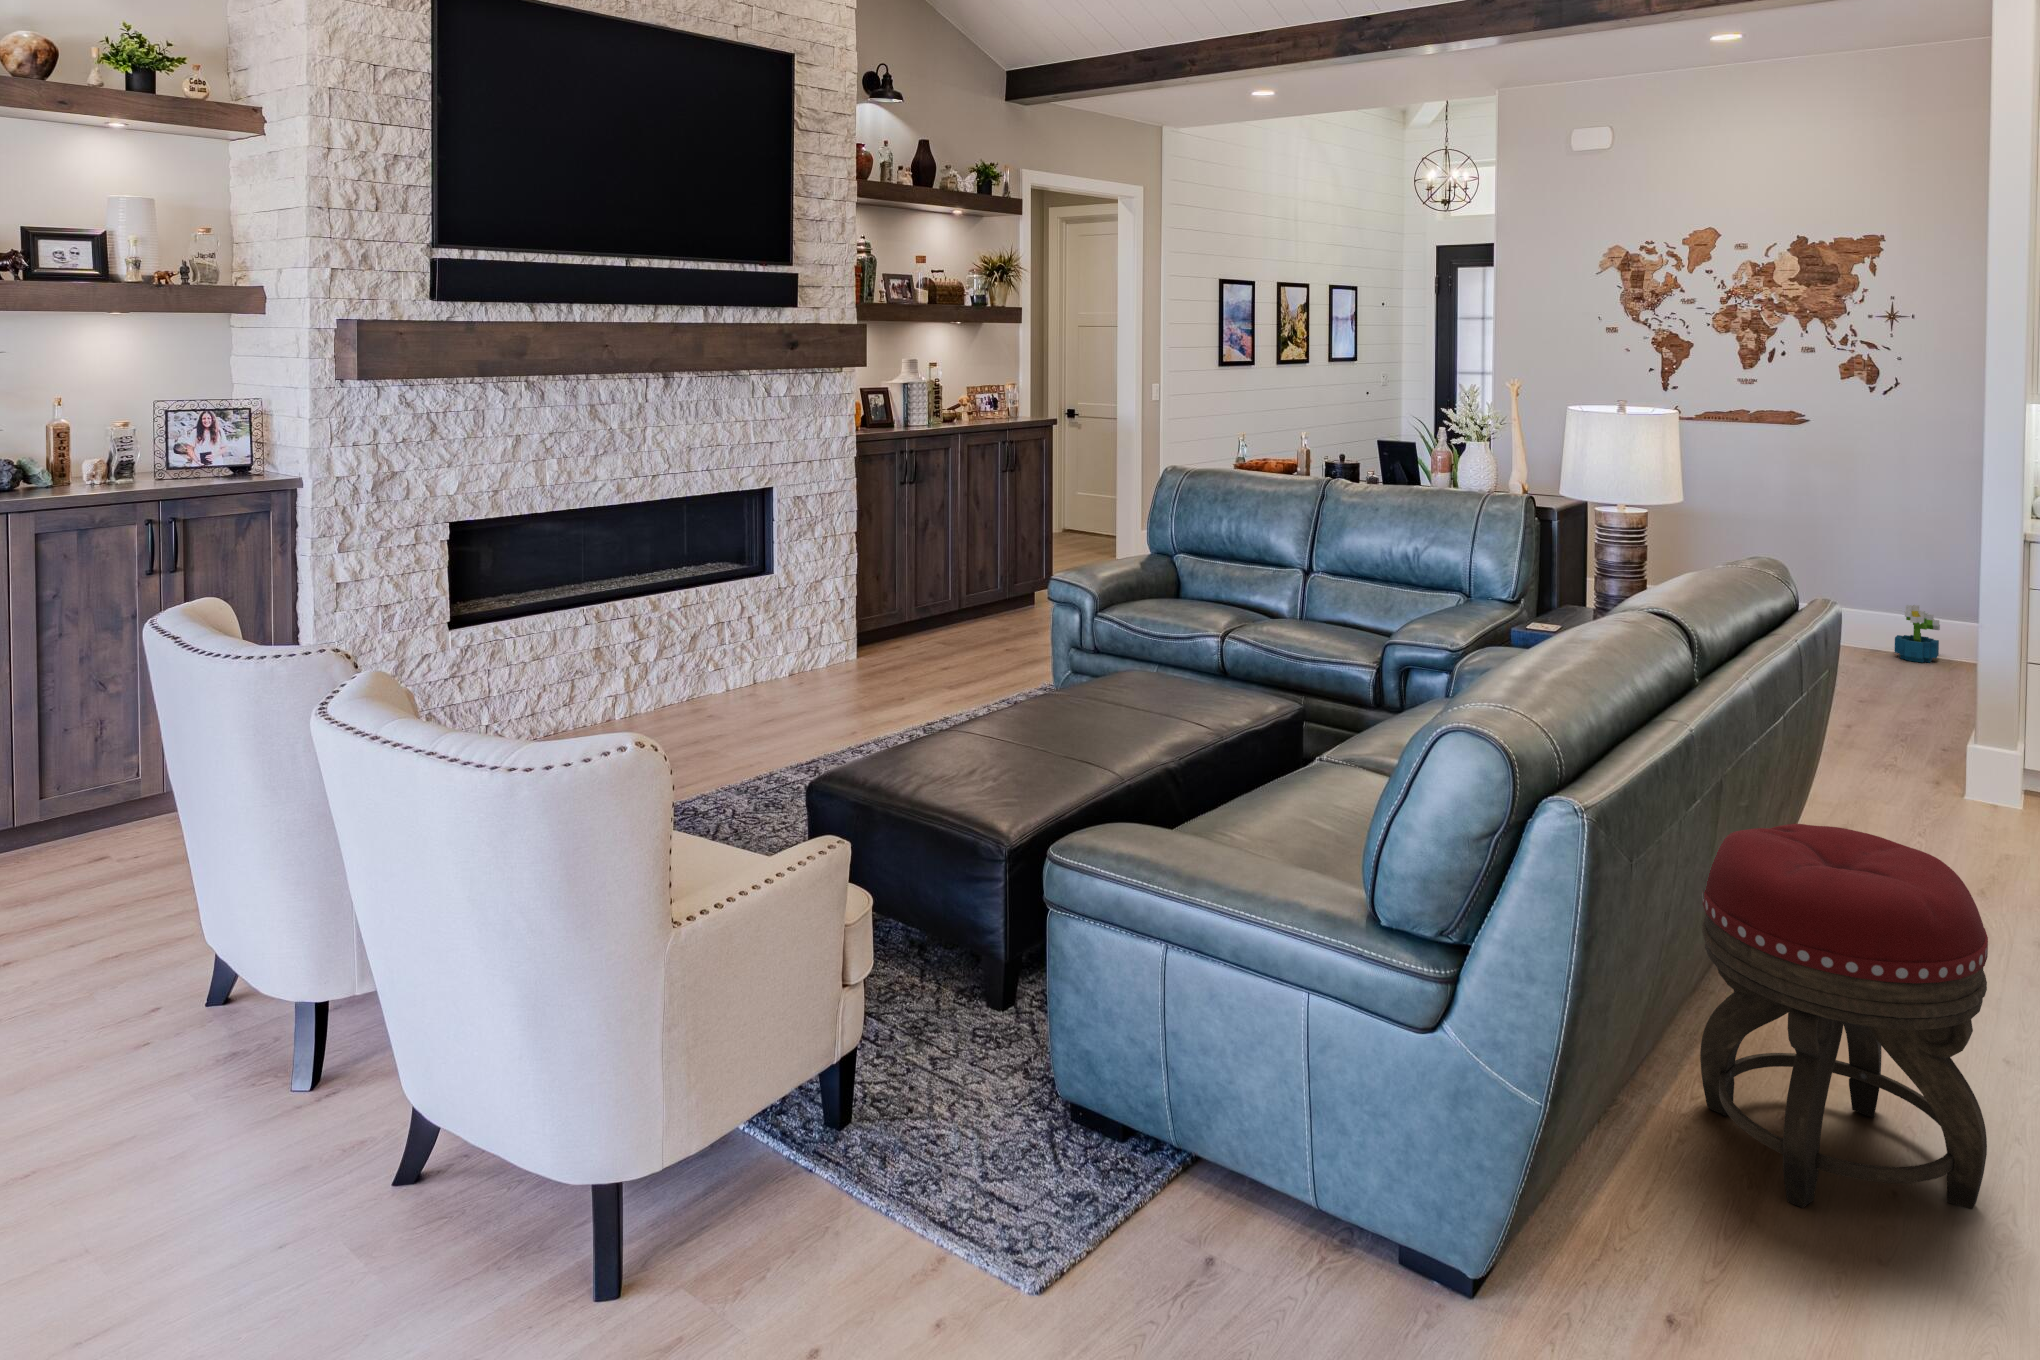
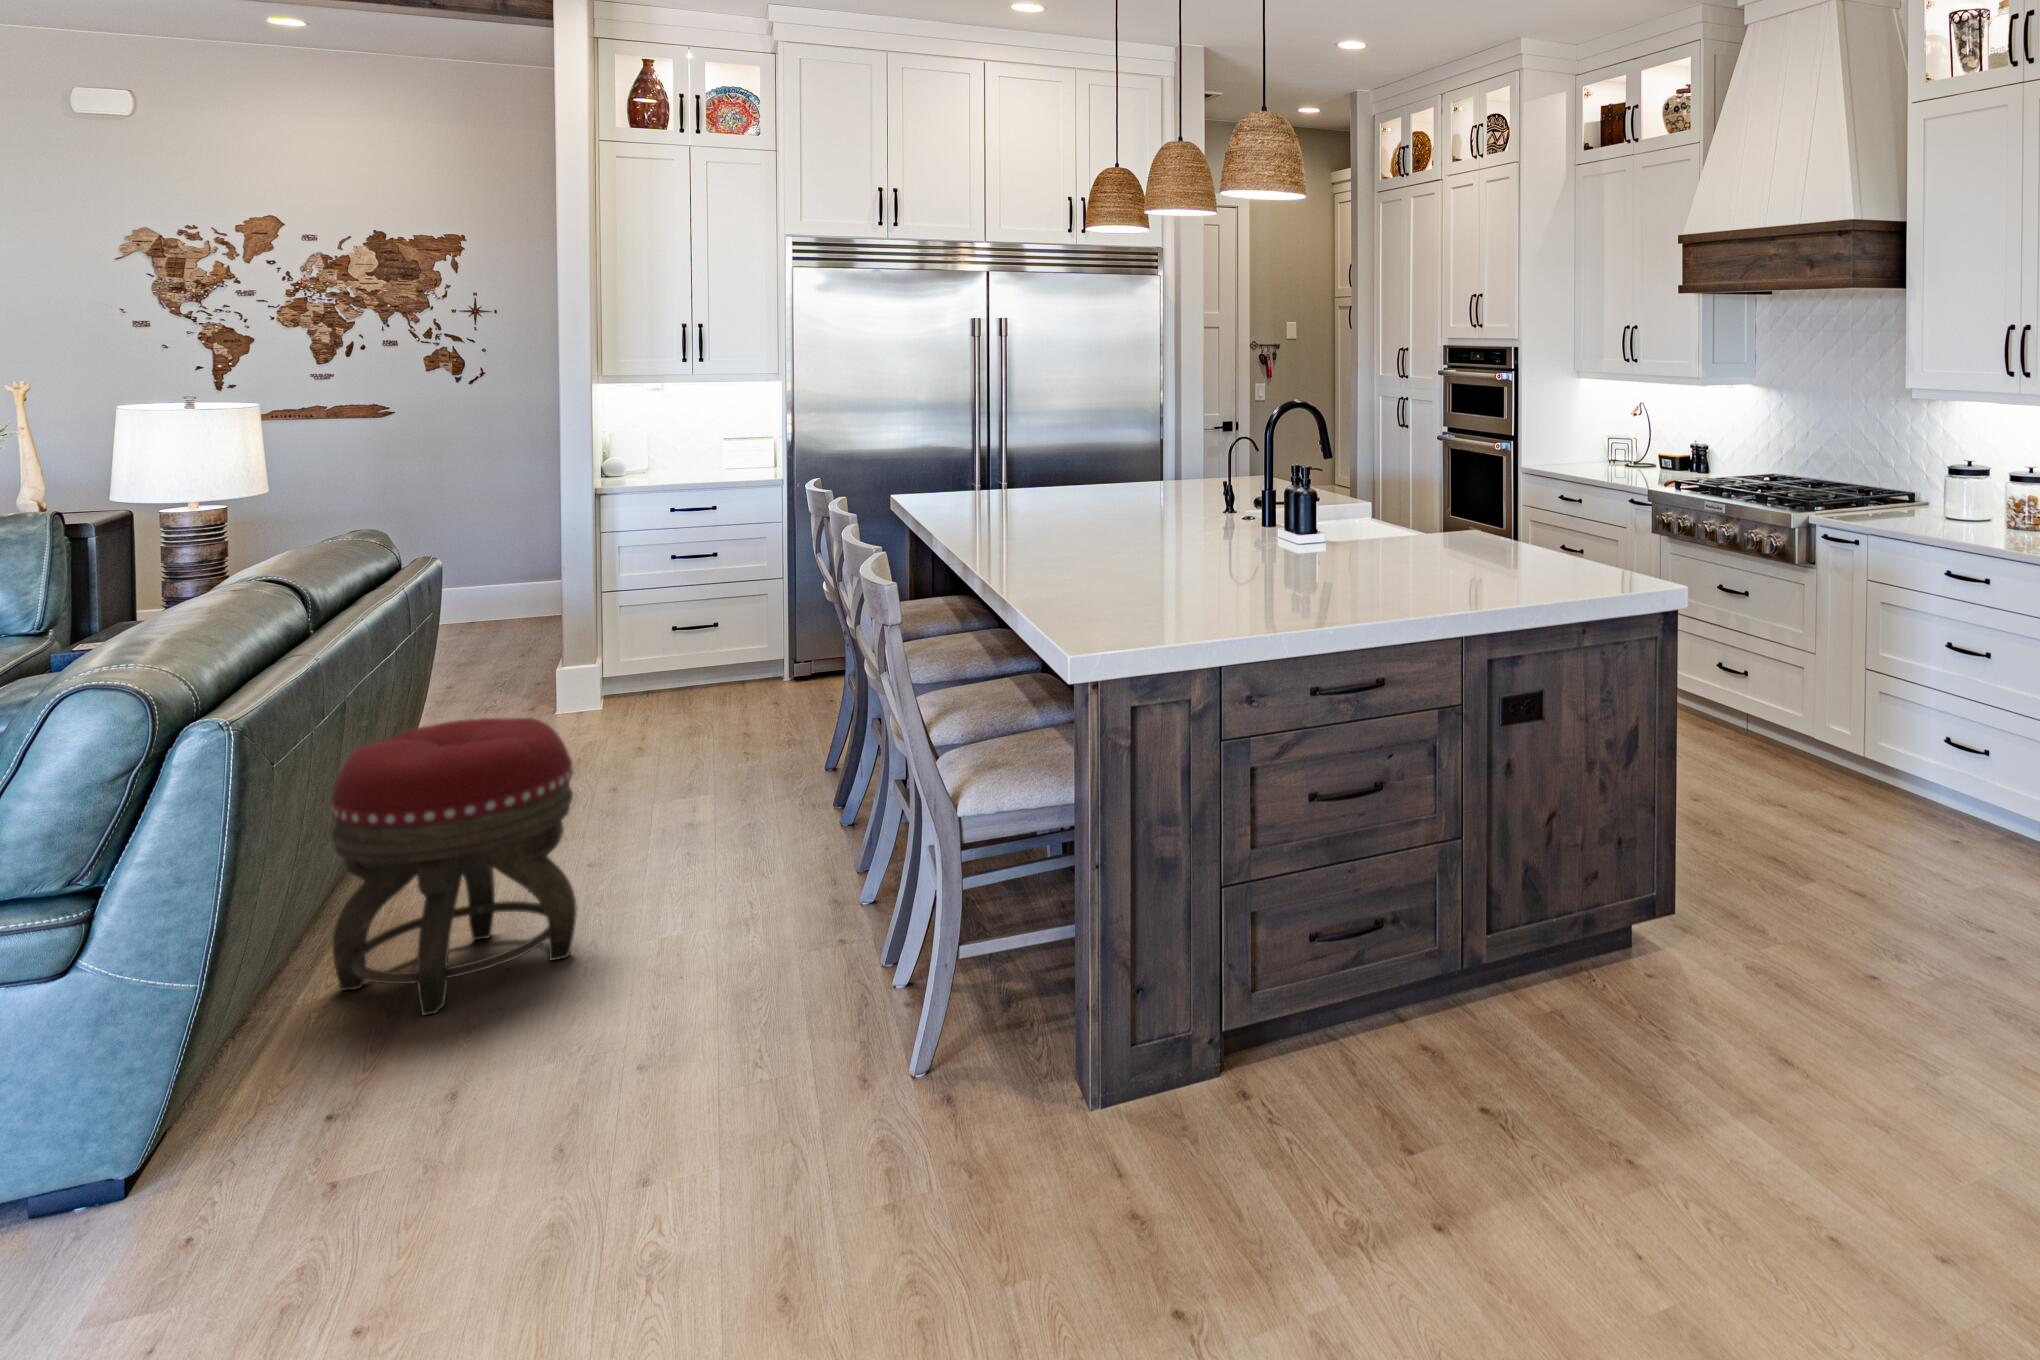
decorative plant: present [1895,605,1940,663] -> none [488,570,529,622]

